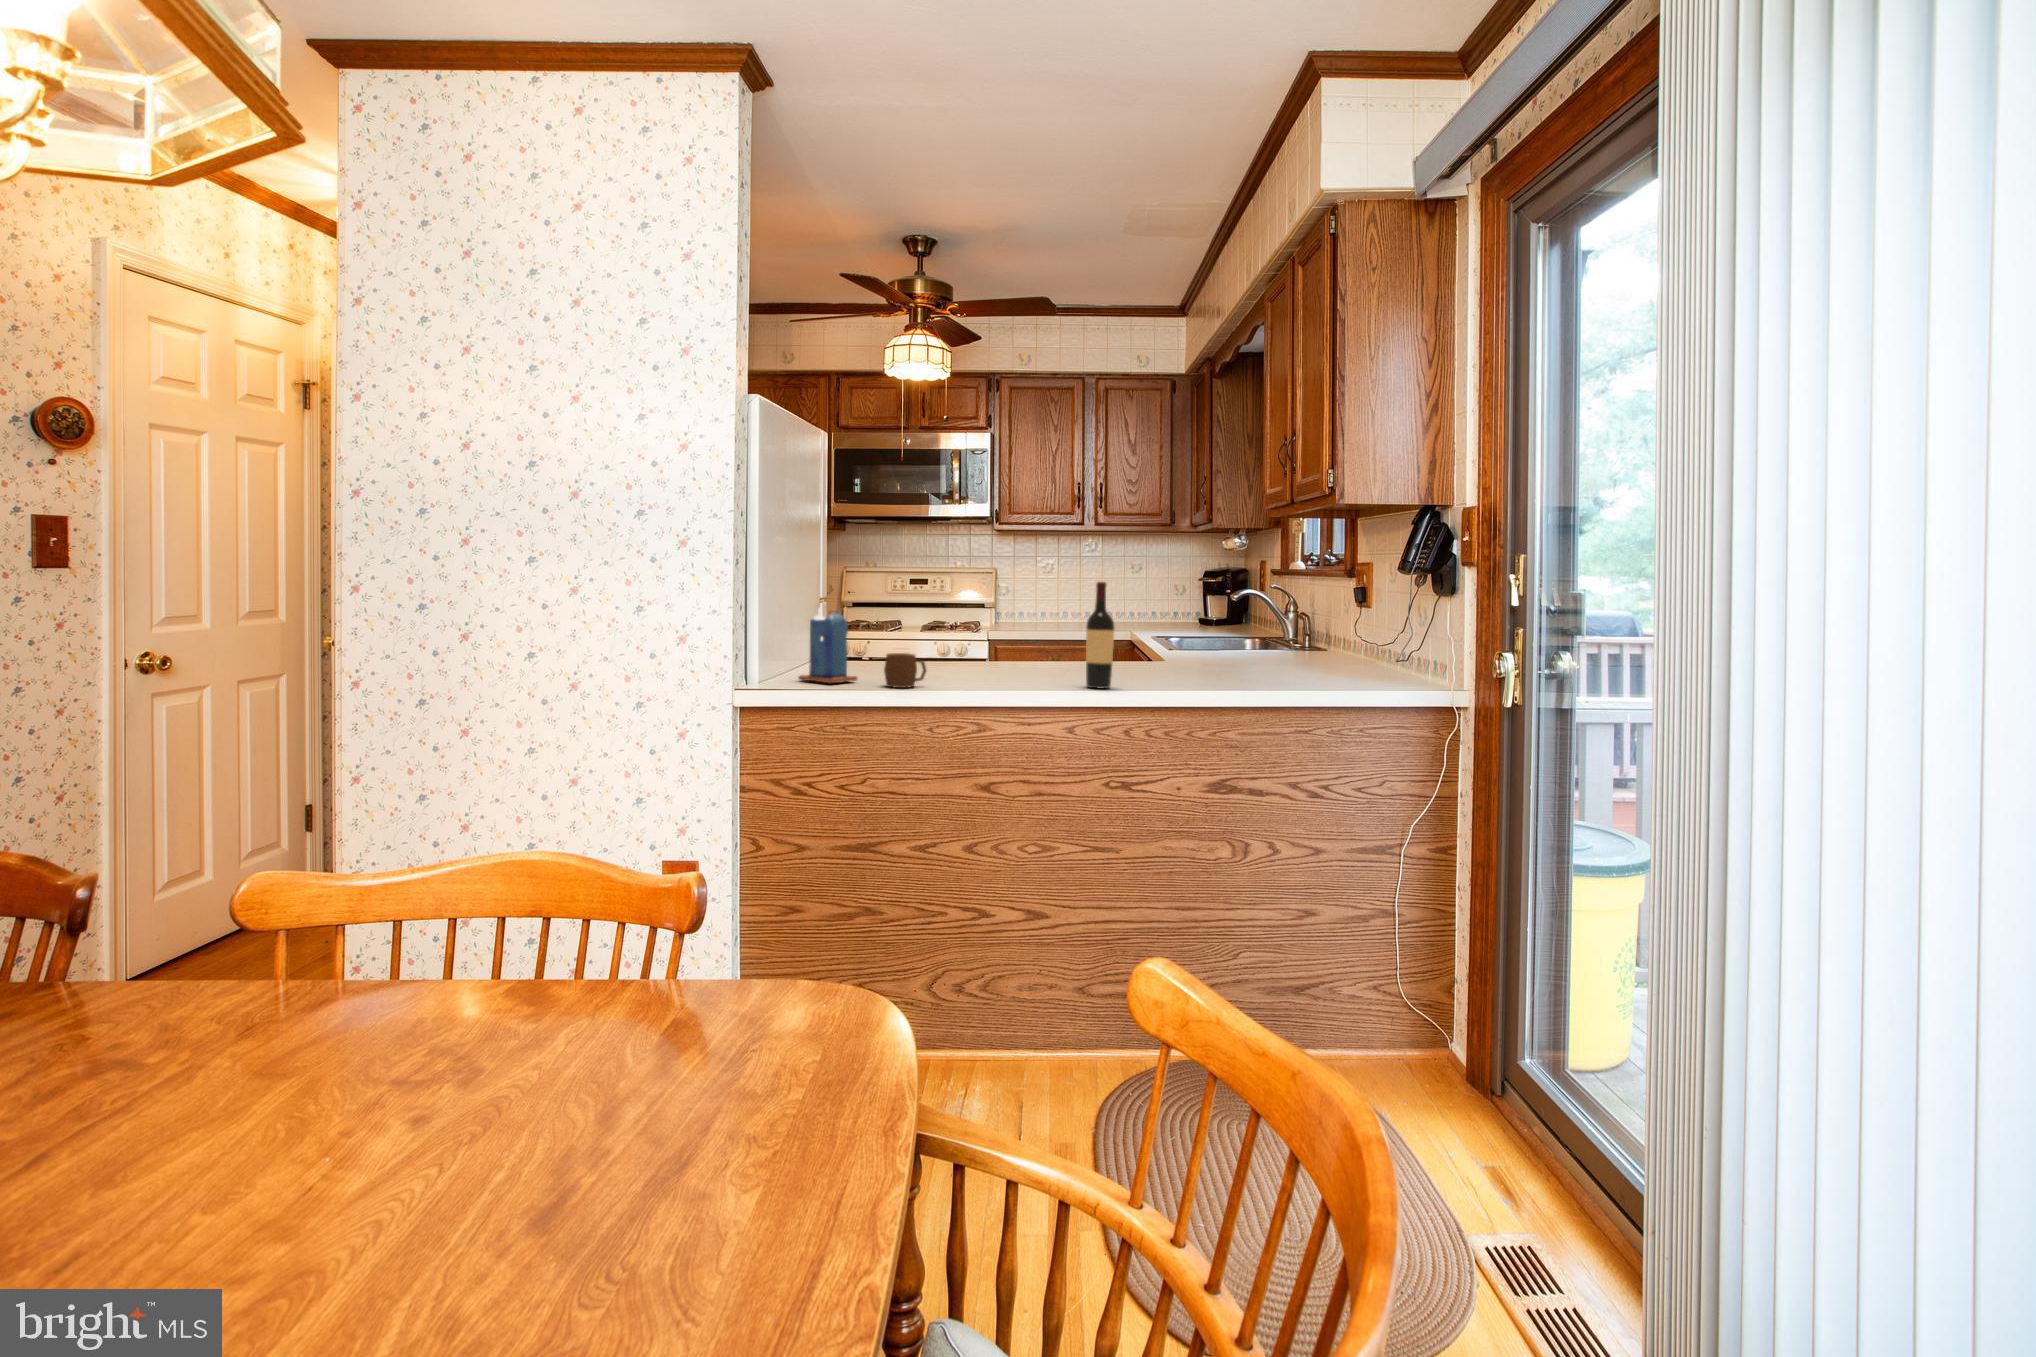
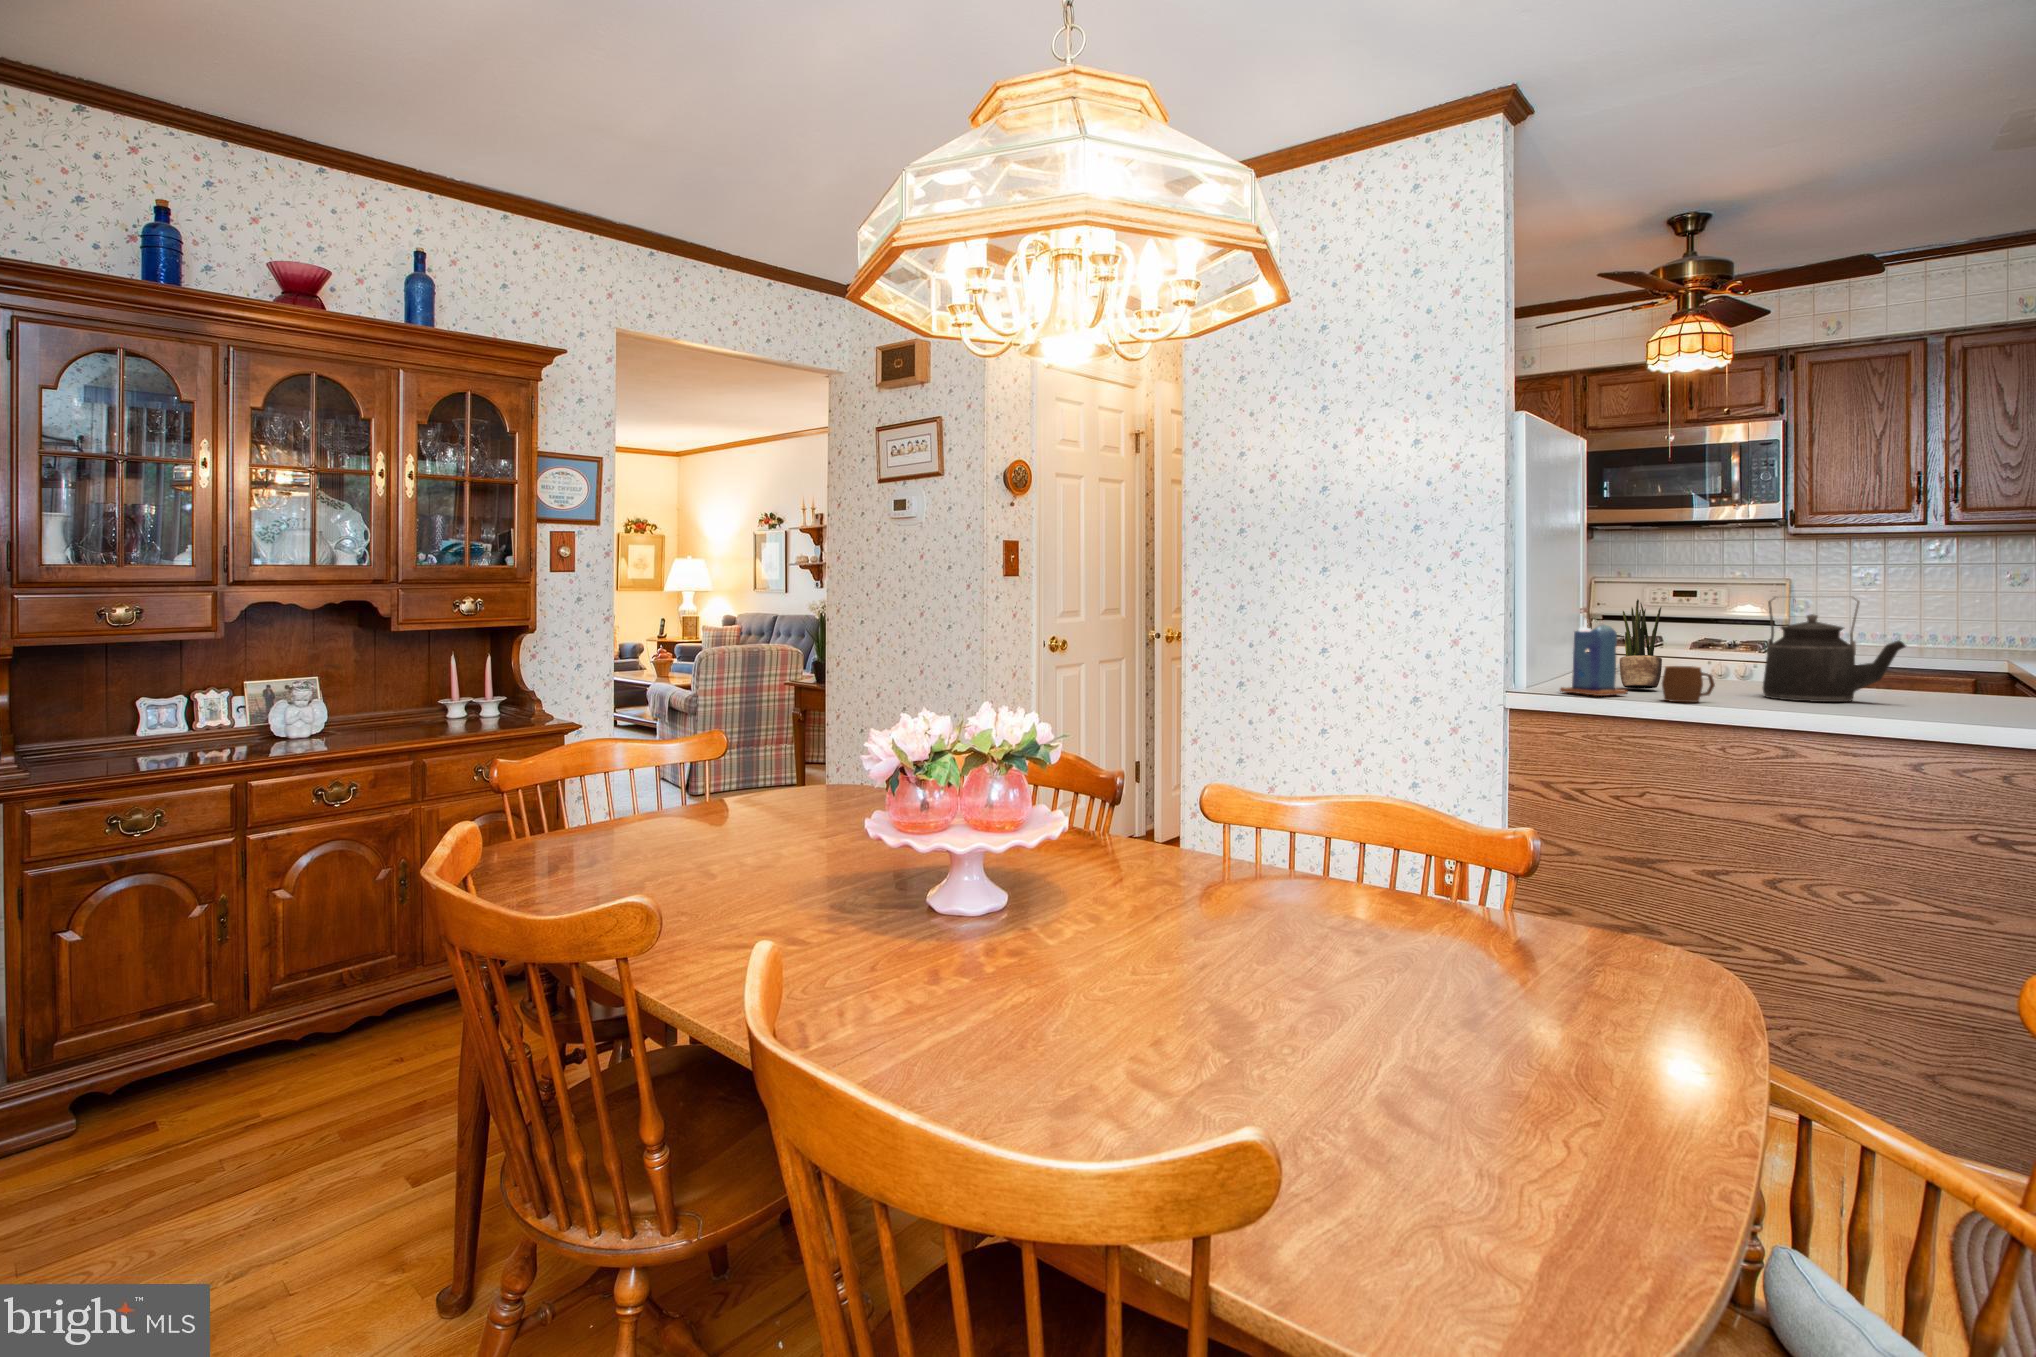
wine bottle: present [1086,582,1115,689] -> none [1945,581,1993,712]
potted plant: none [853,588,888,674] -> present [1620,599,1662,689]
kettle: none [965,589,1062,683] -> present [1762,597,1906,702]

